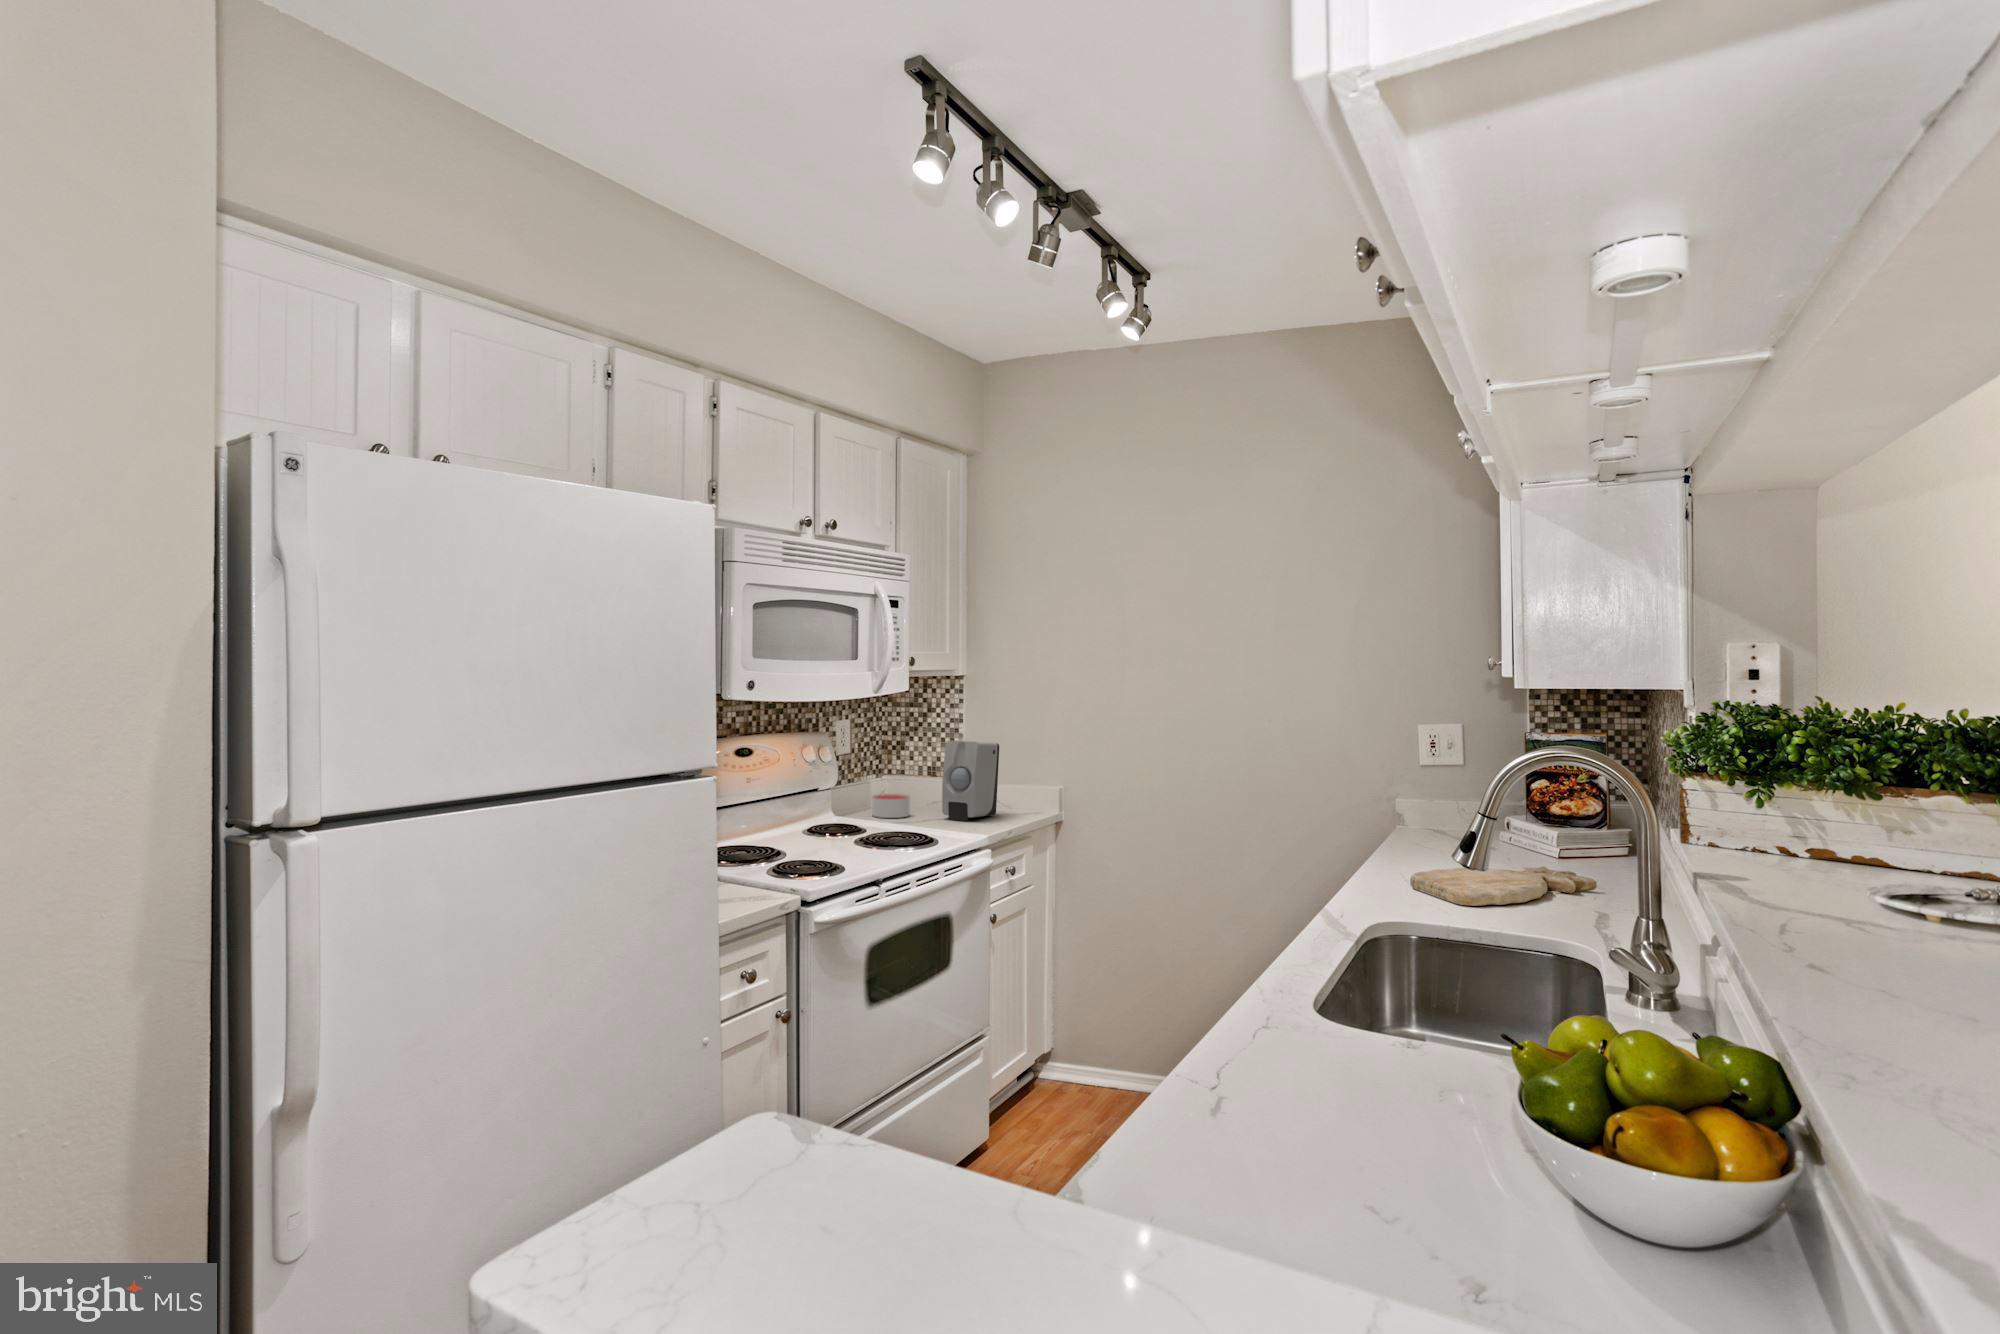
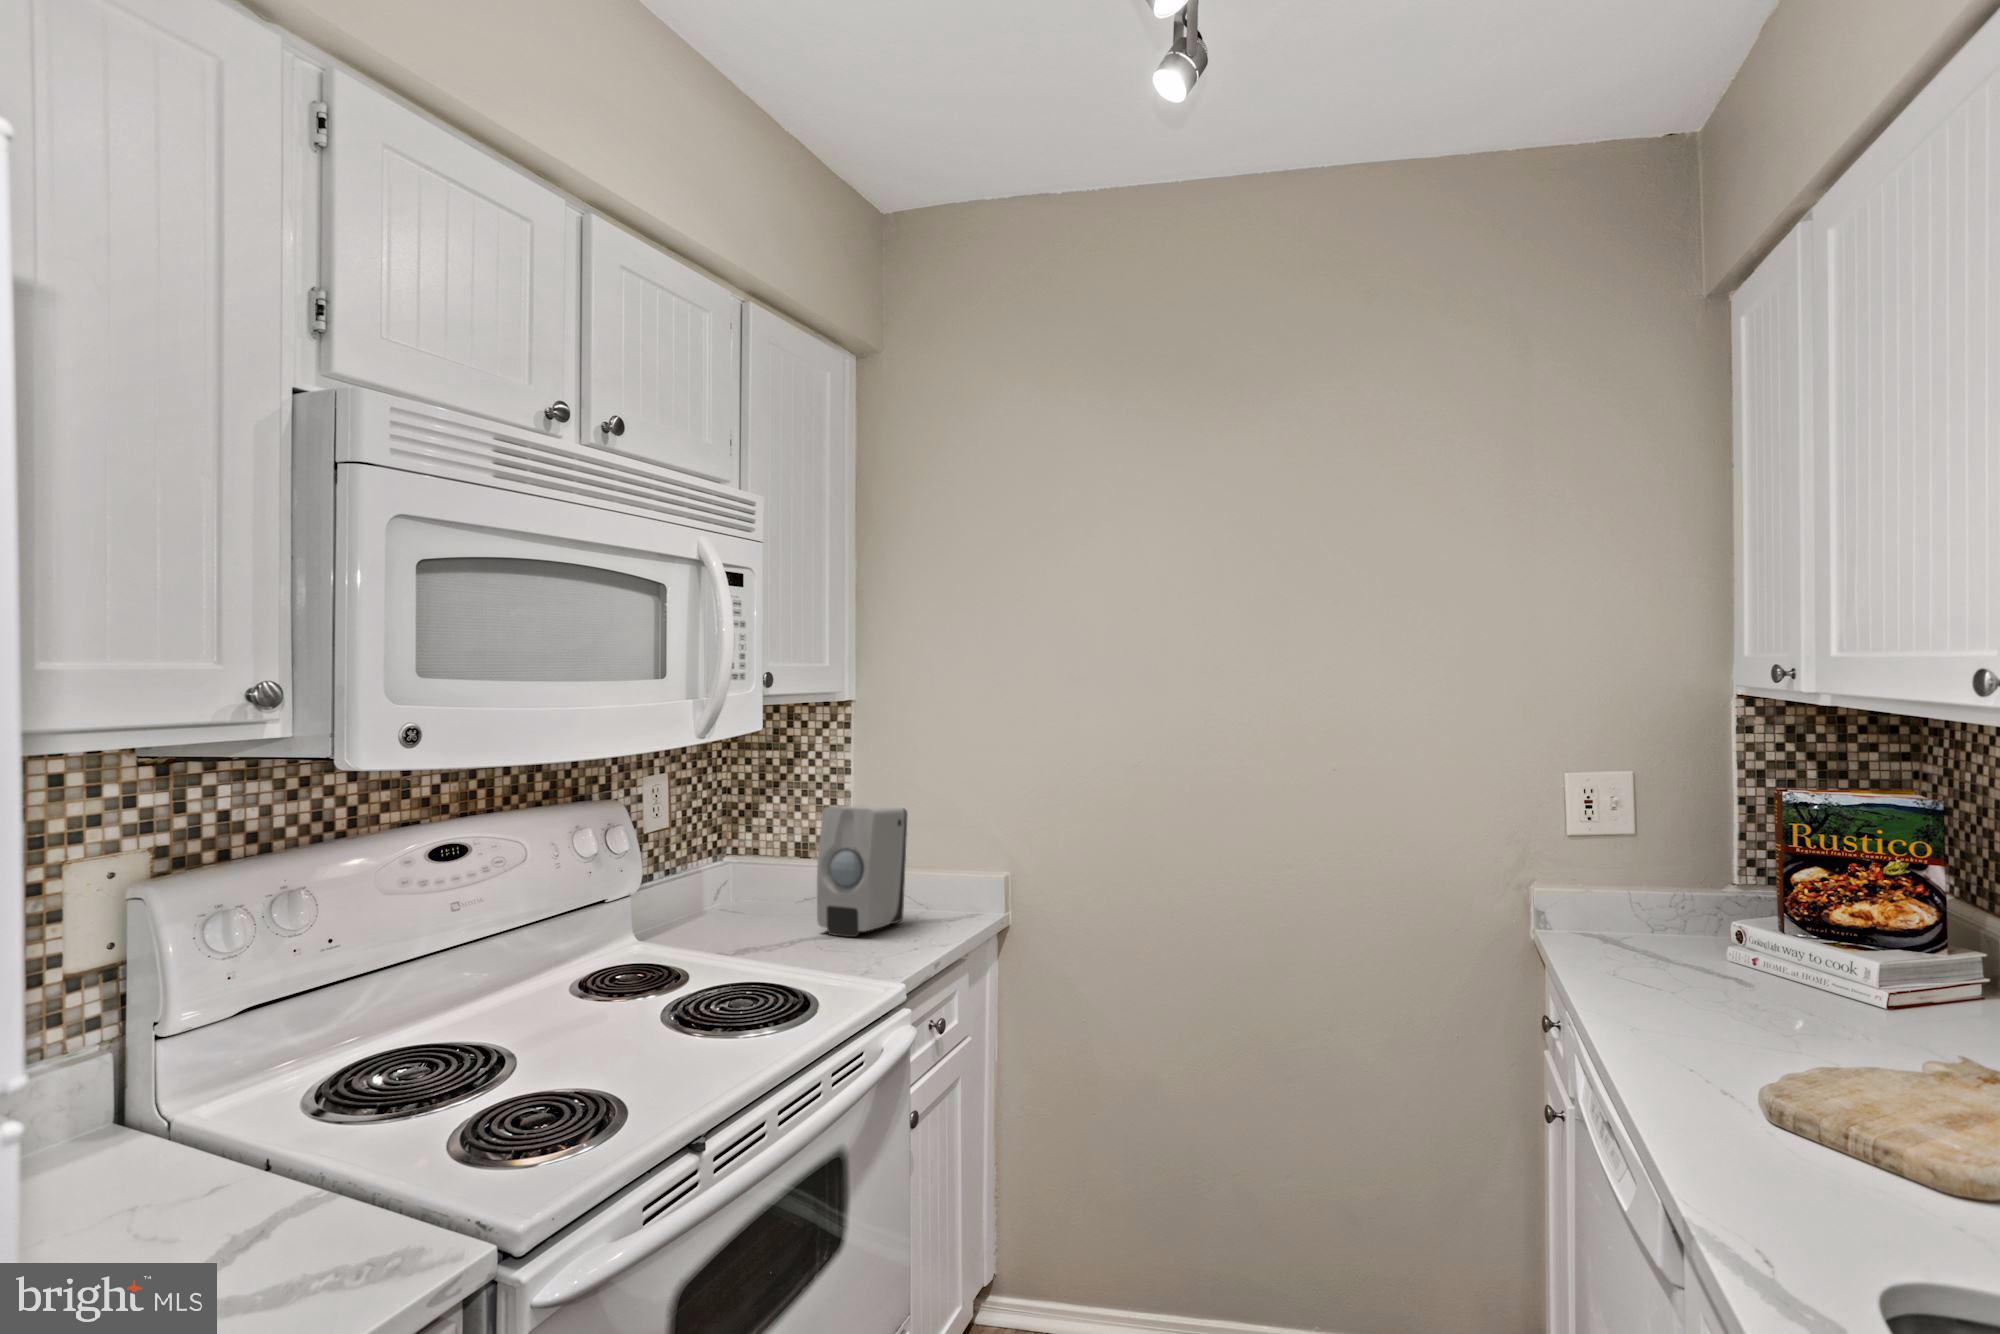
candle: present [872,794,910,818] -> none [703,893,764,935]

